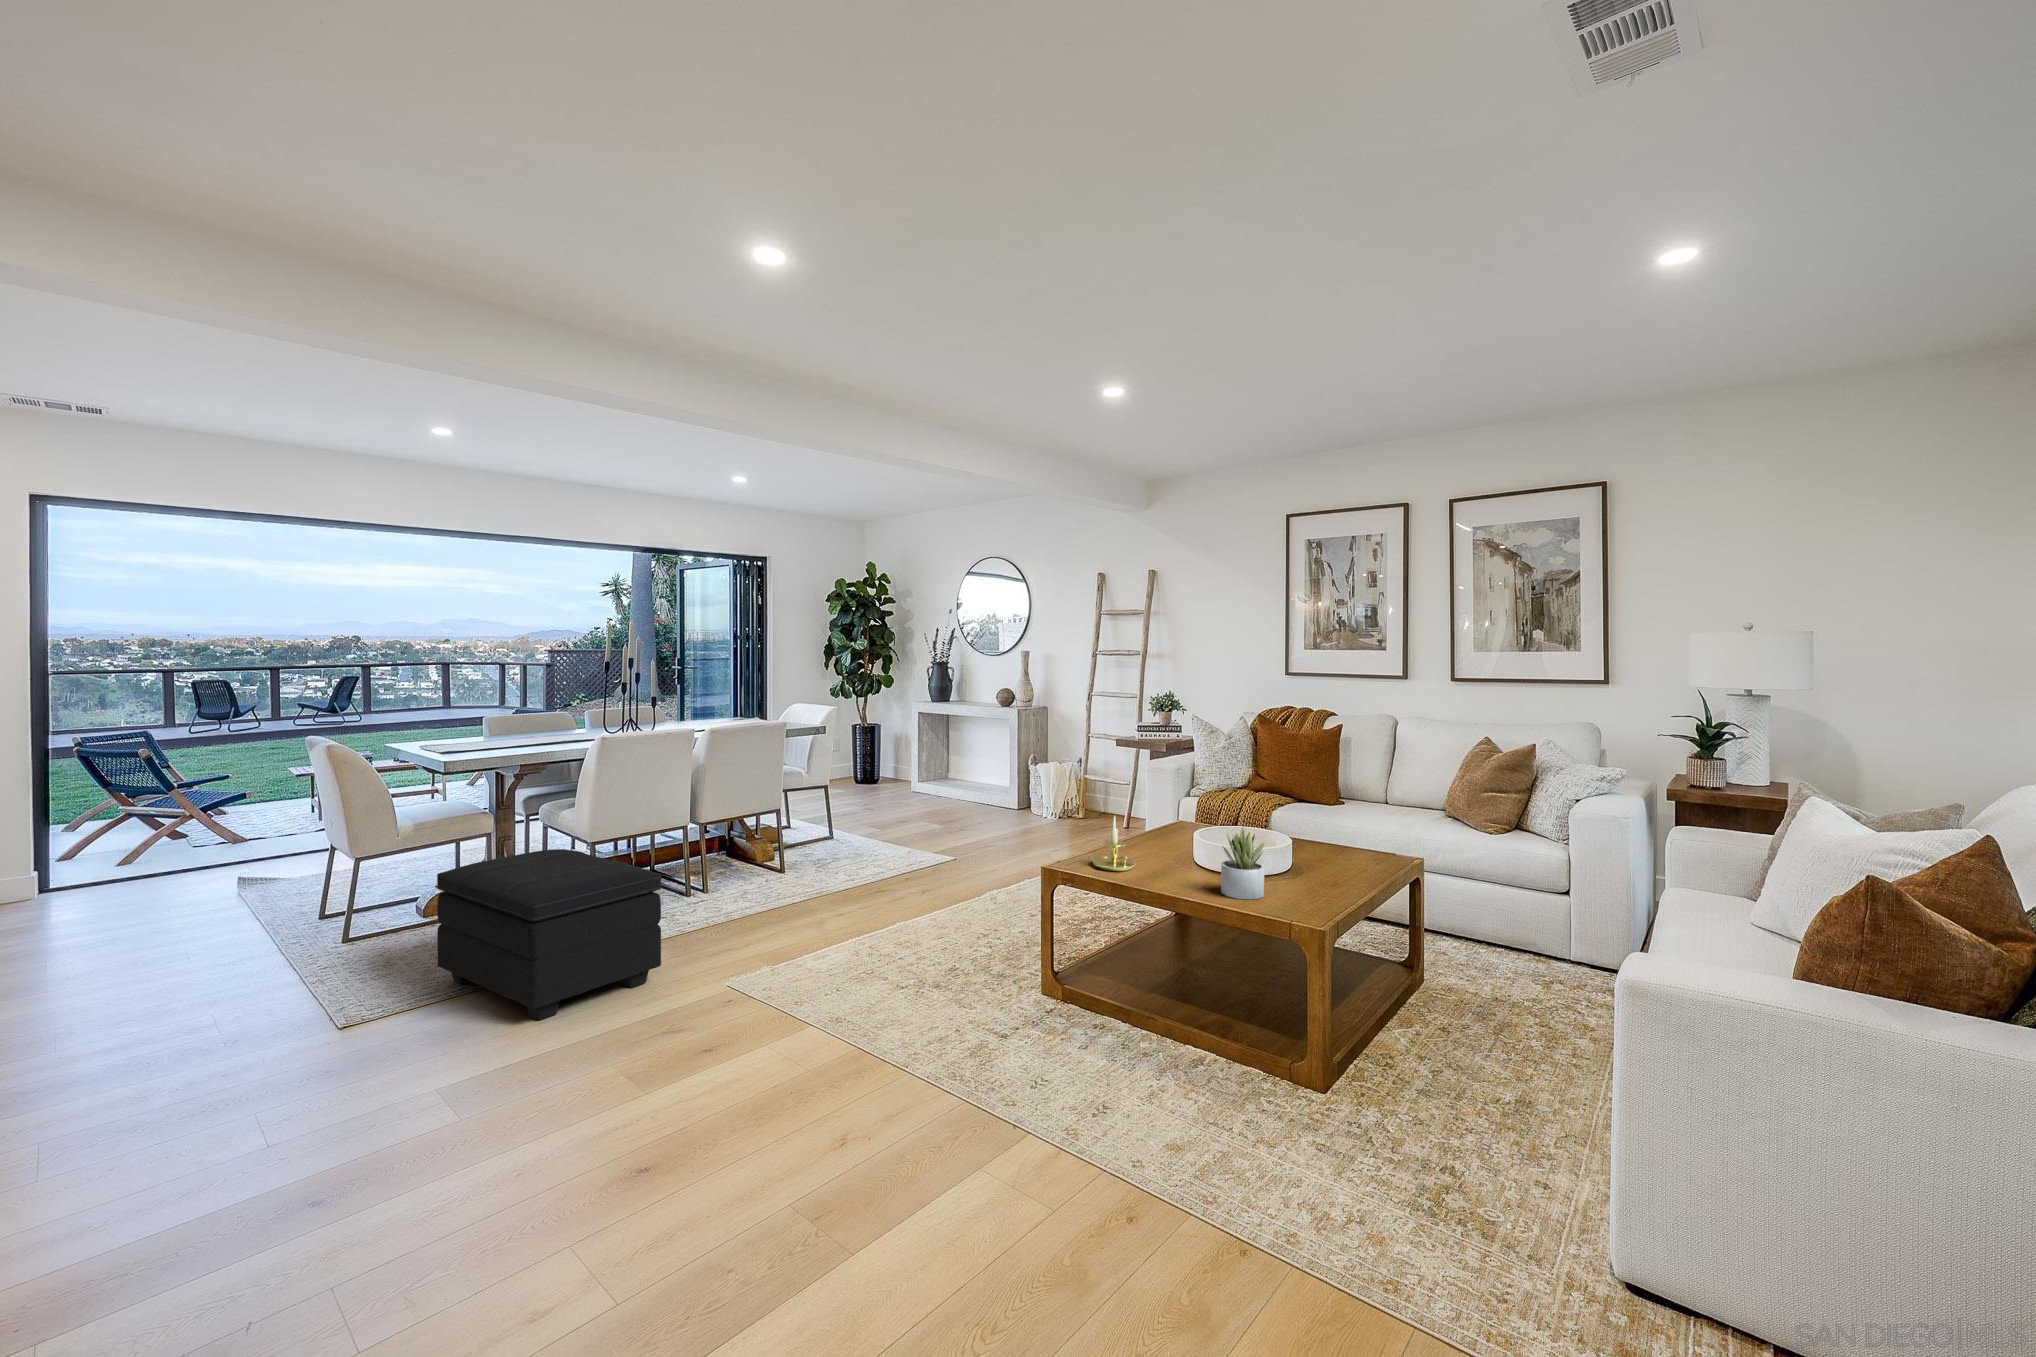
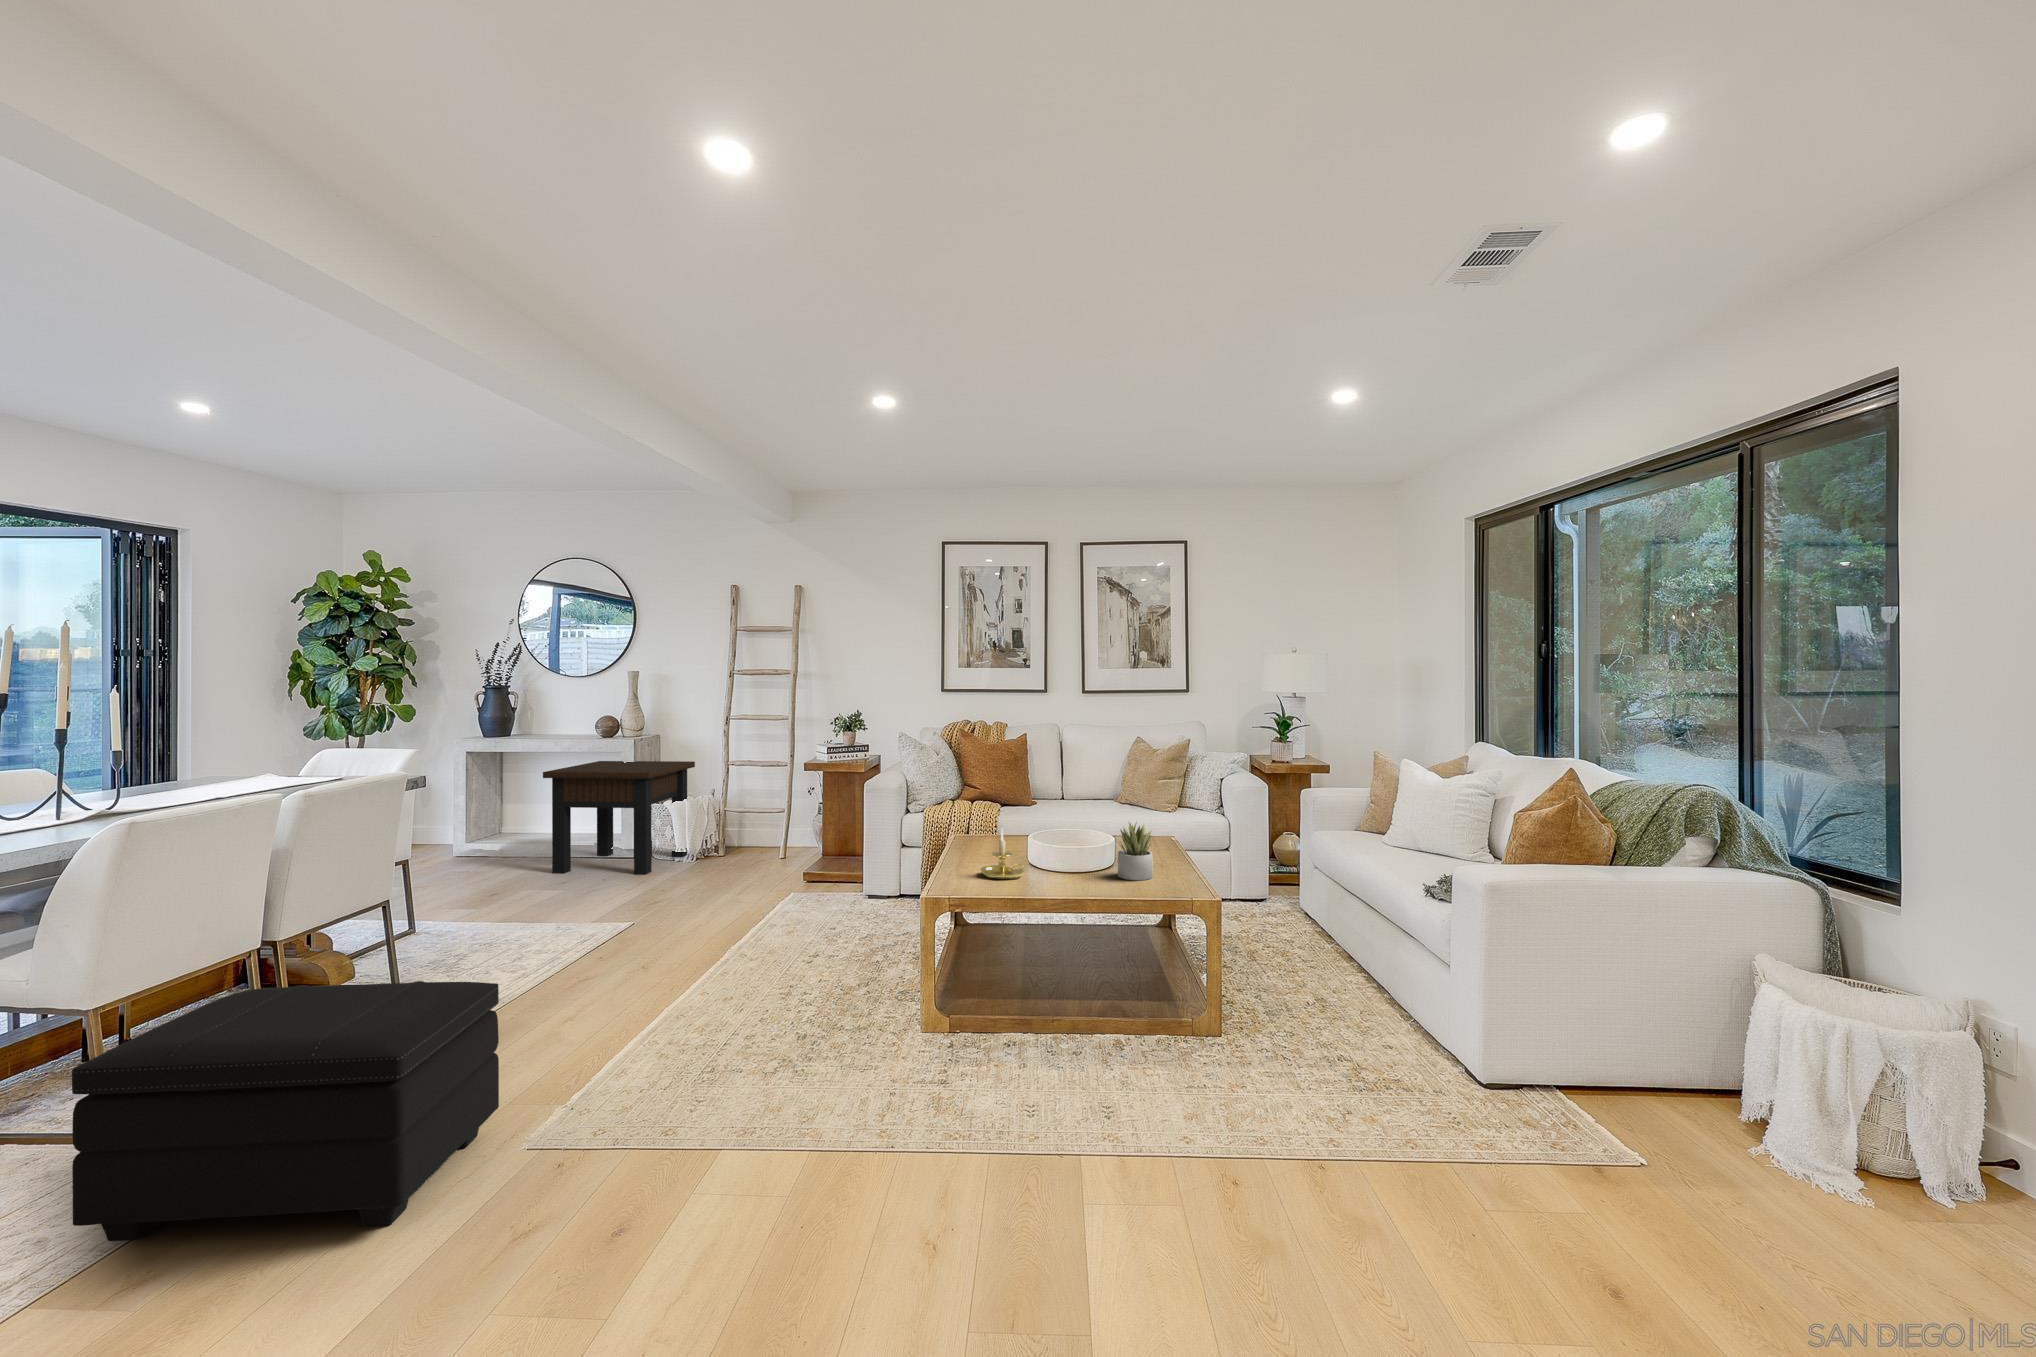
side table: none [939,727,1063,825] -> present [543,761,695,874]

